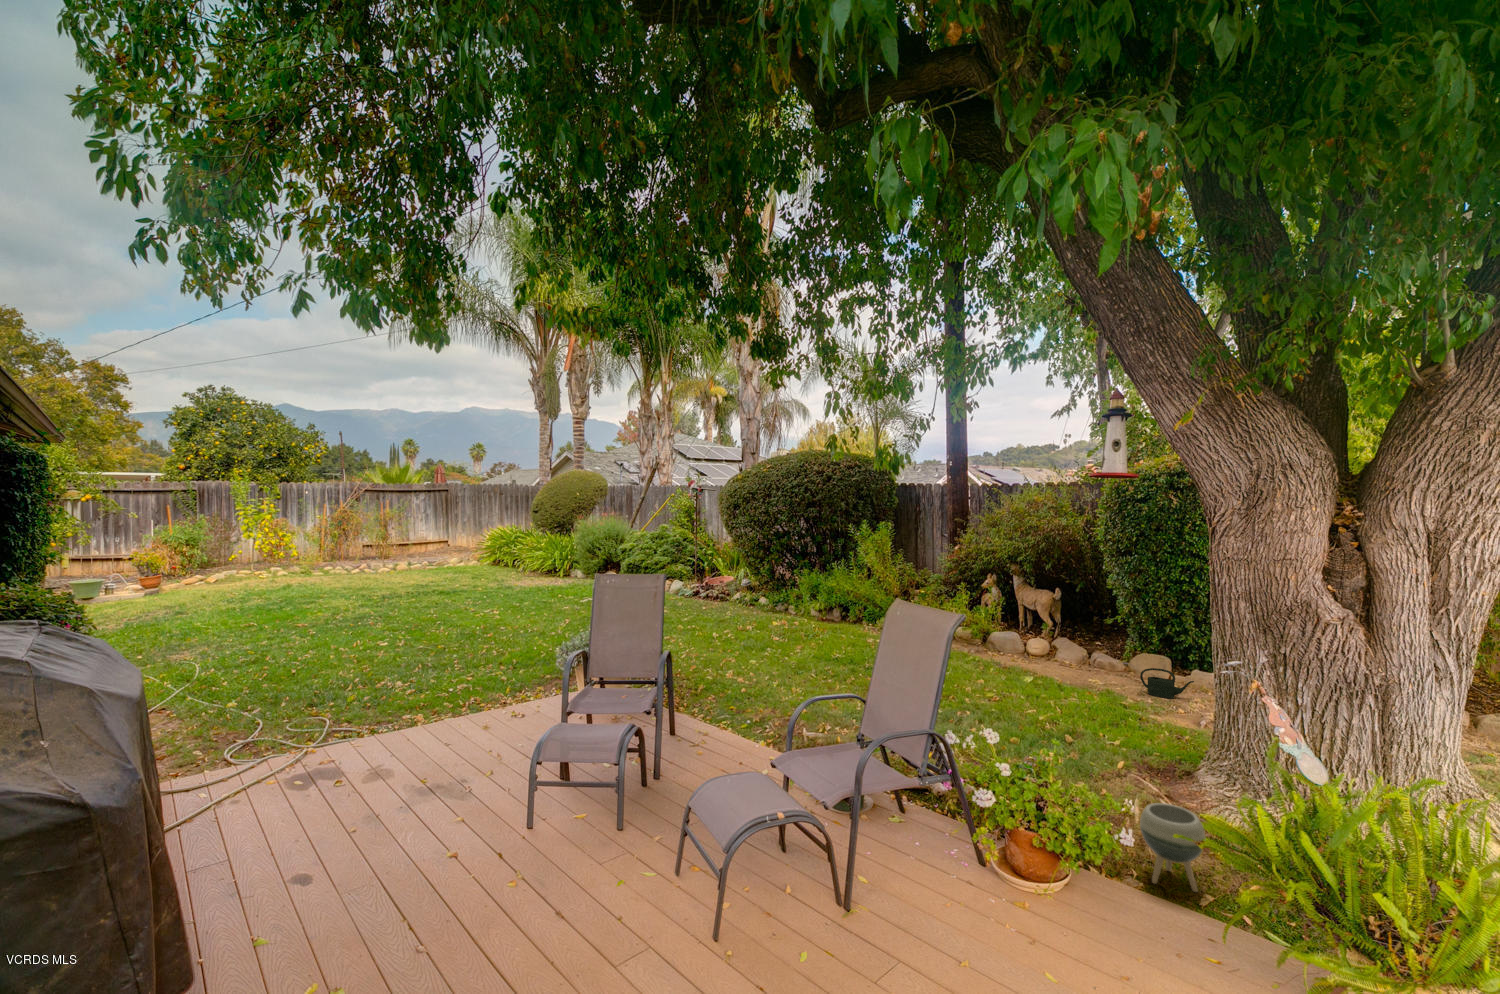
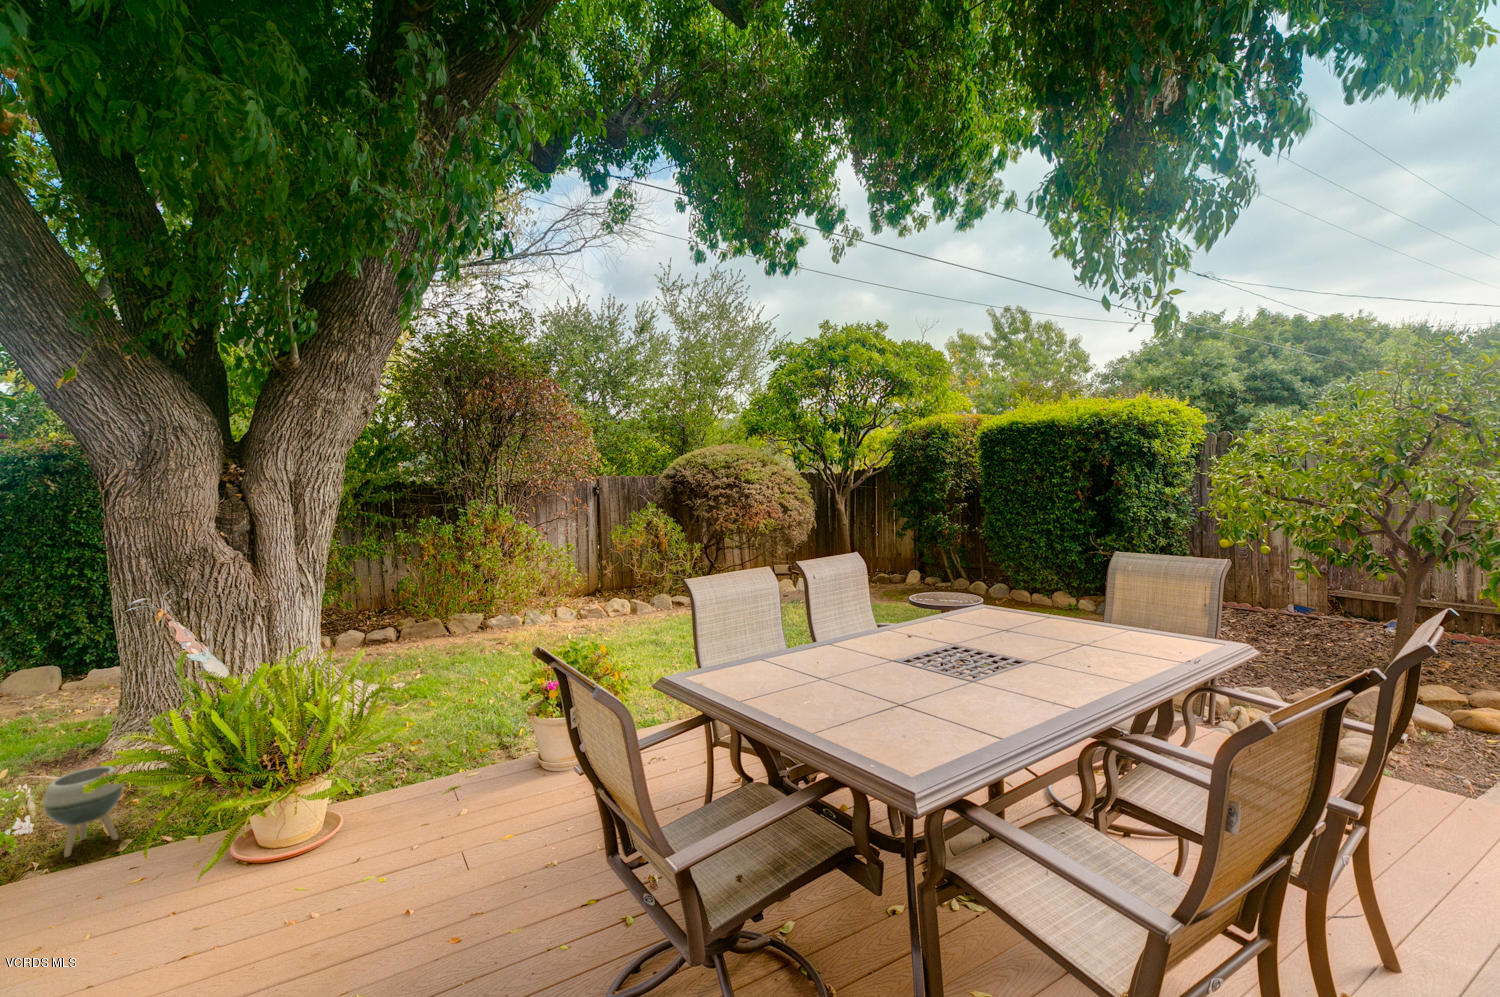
watering can: present [1140,668,1194,699] -> none [20,674,94,709]

